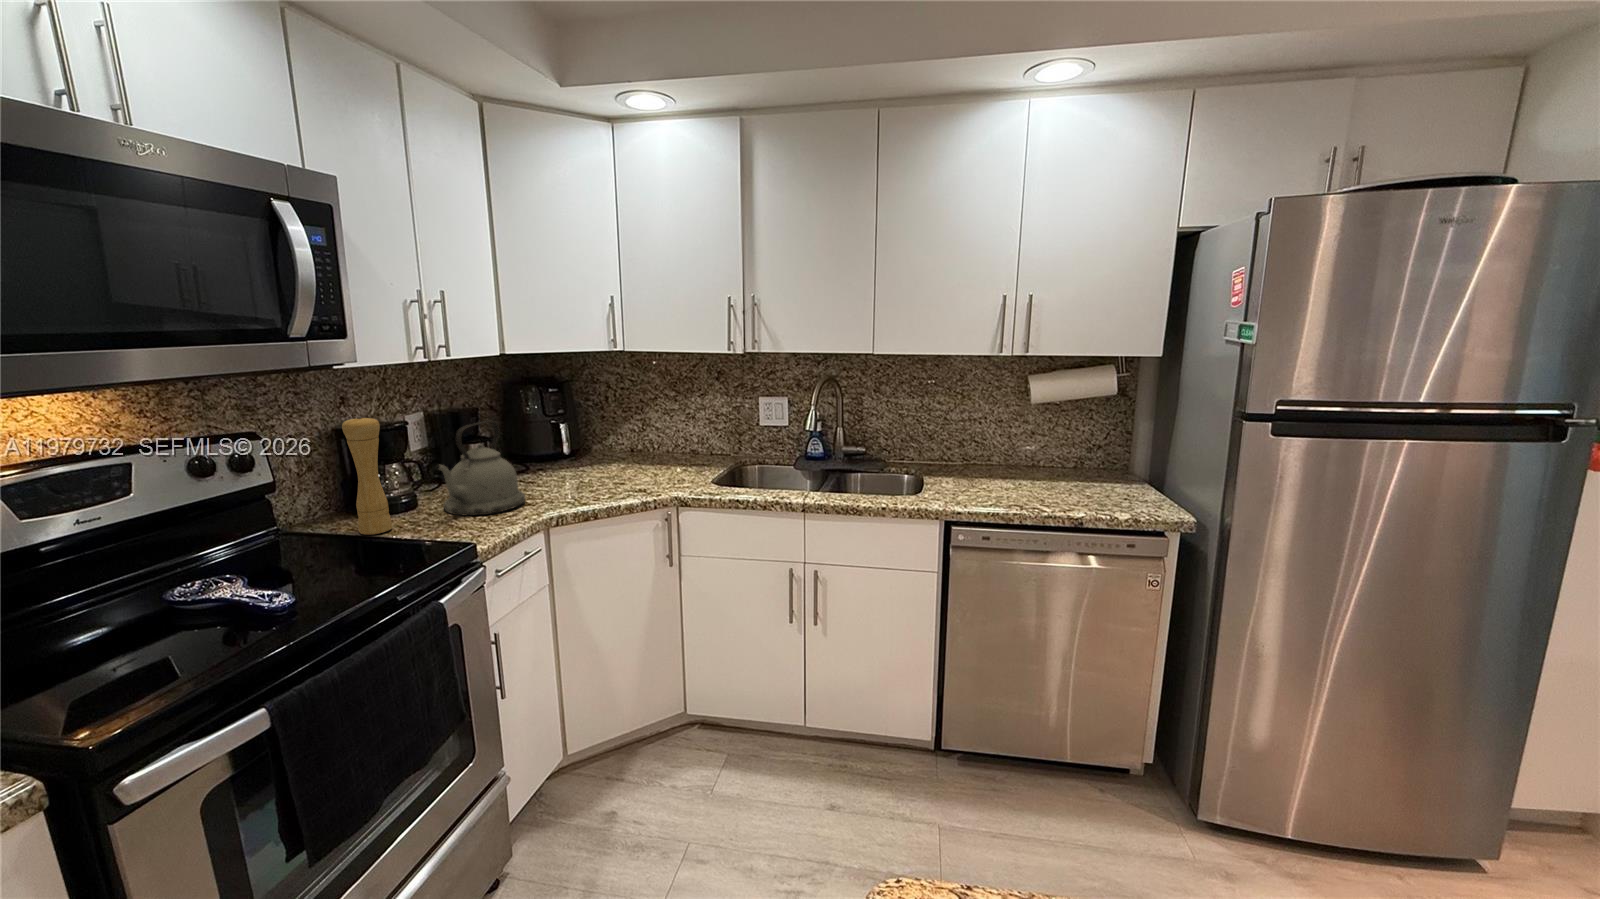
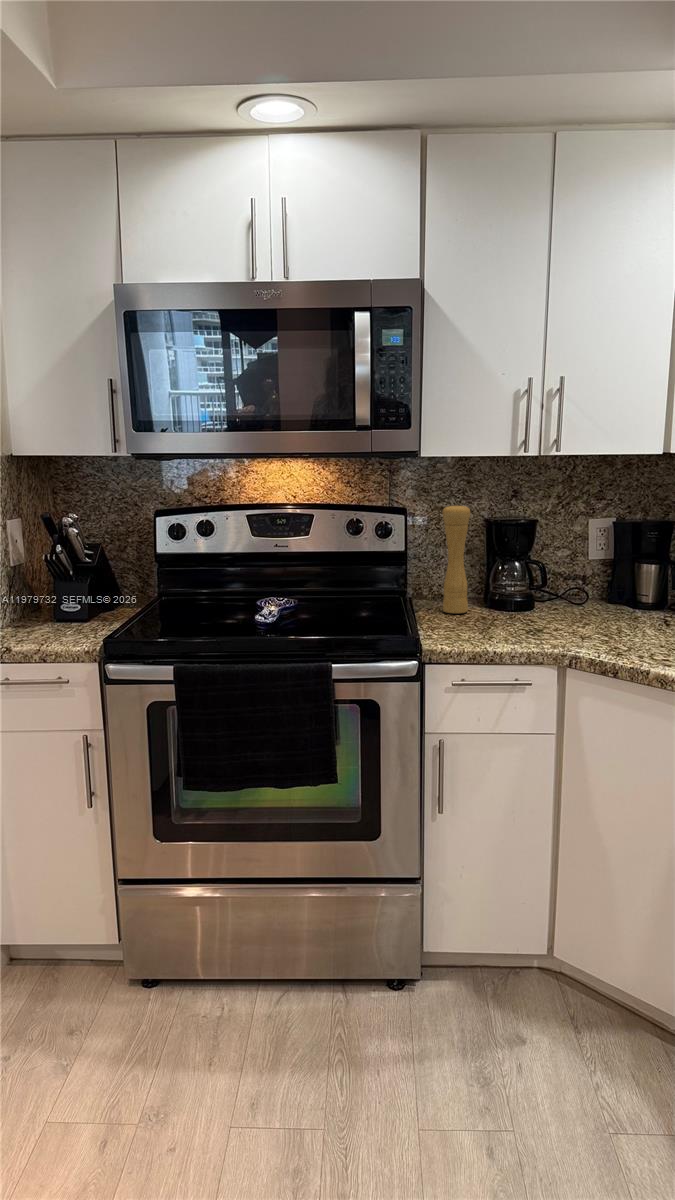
kettle: present [436,421,525,515] -> none [497,529,609,633]

